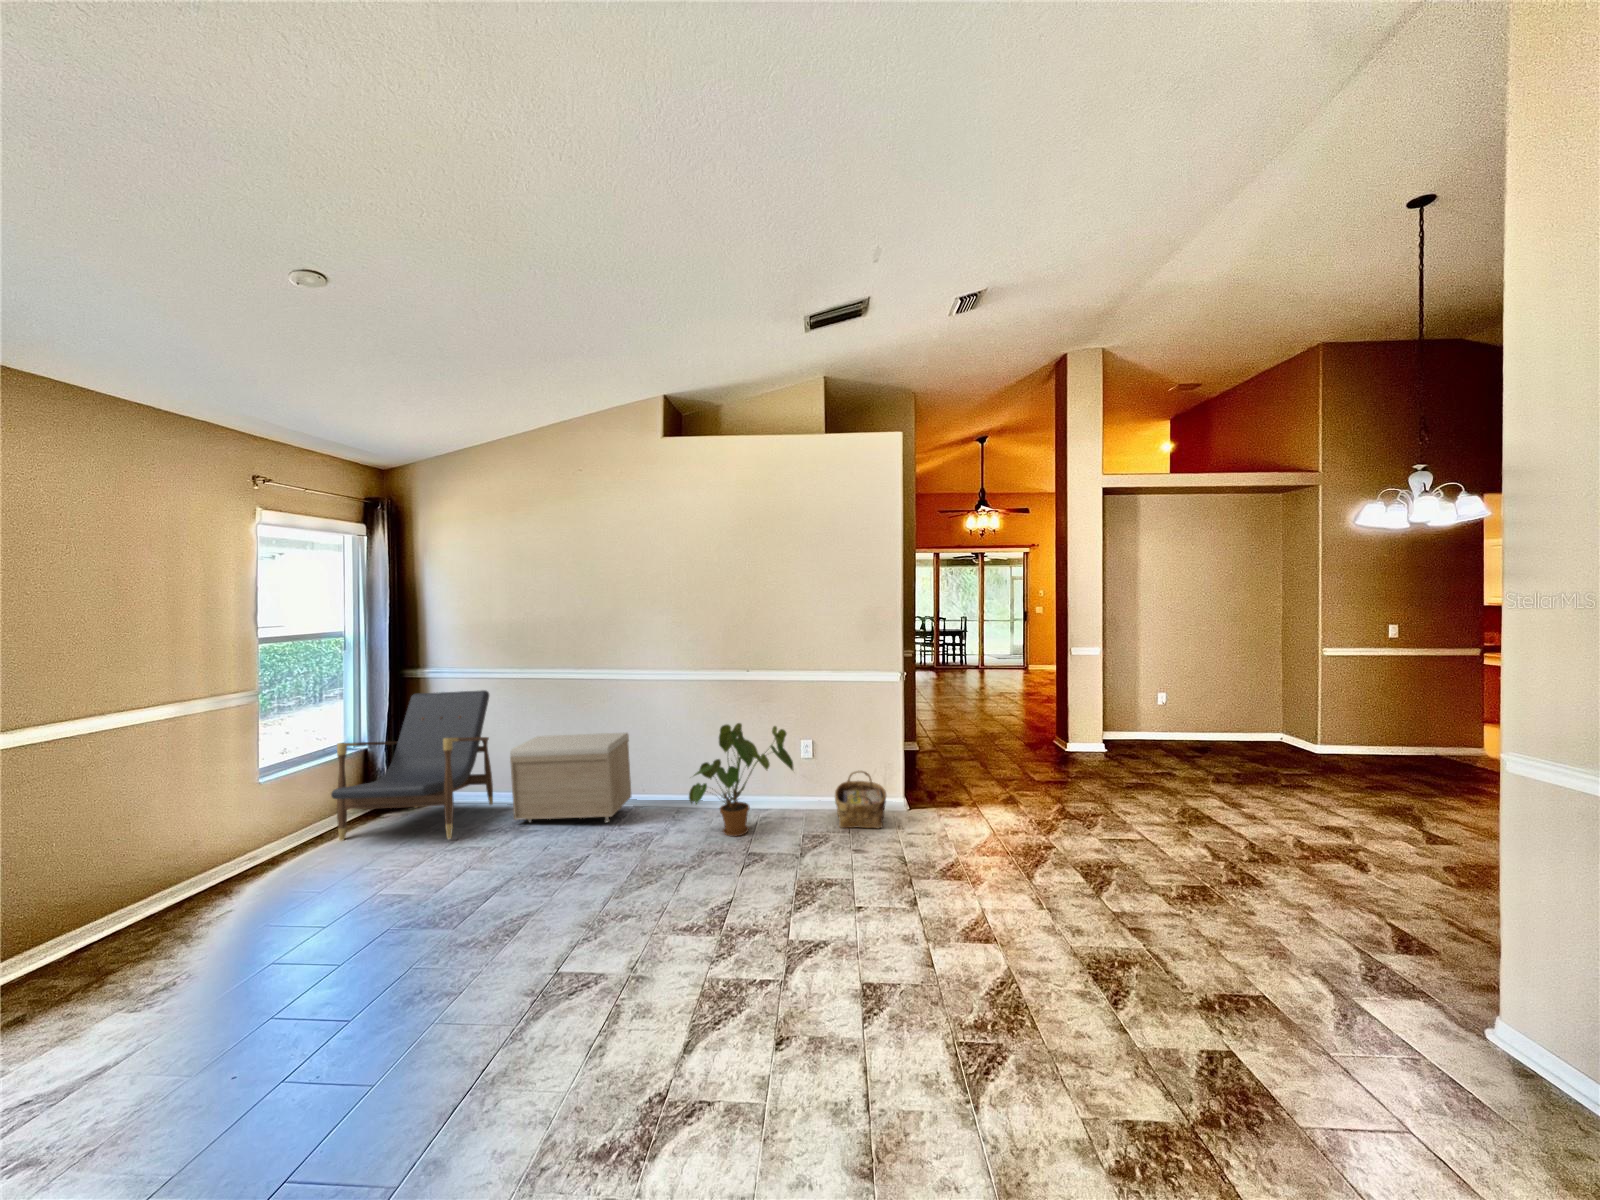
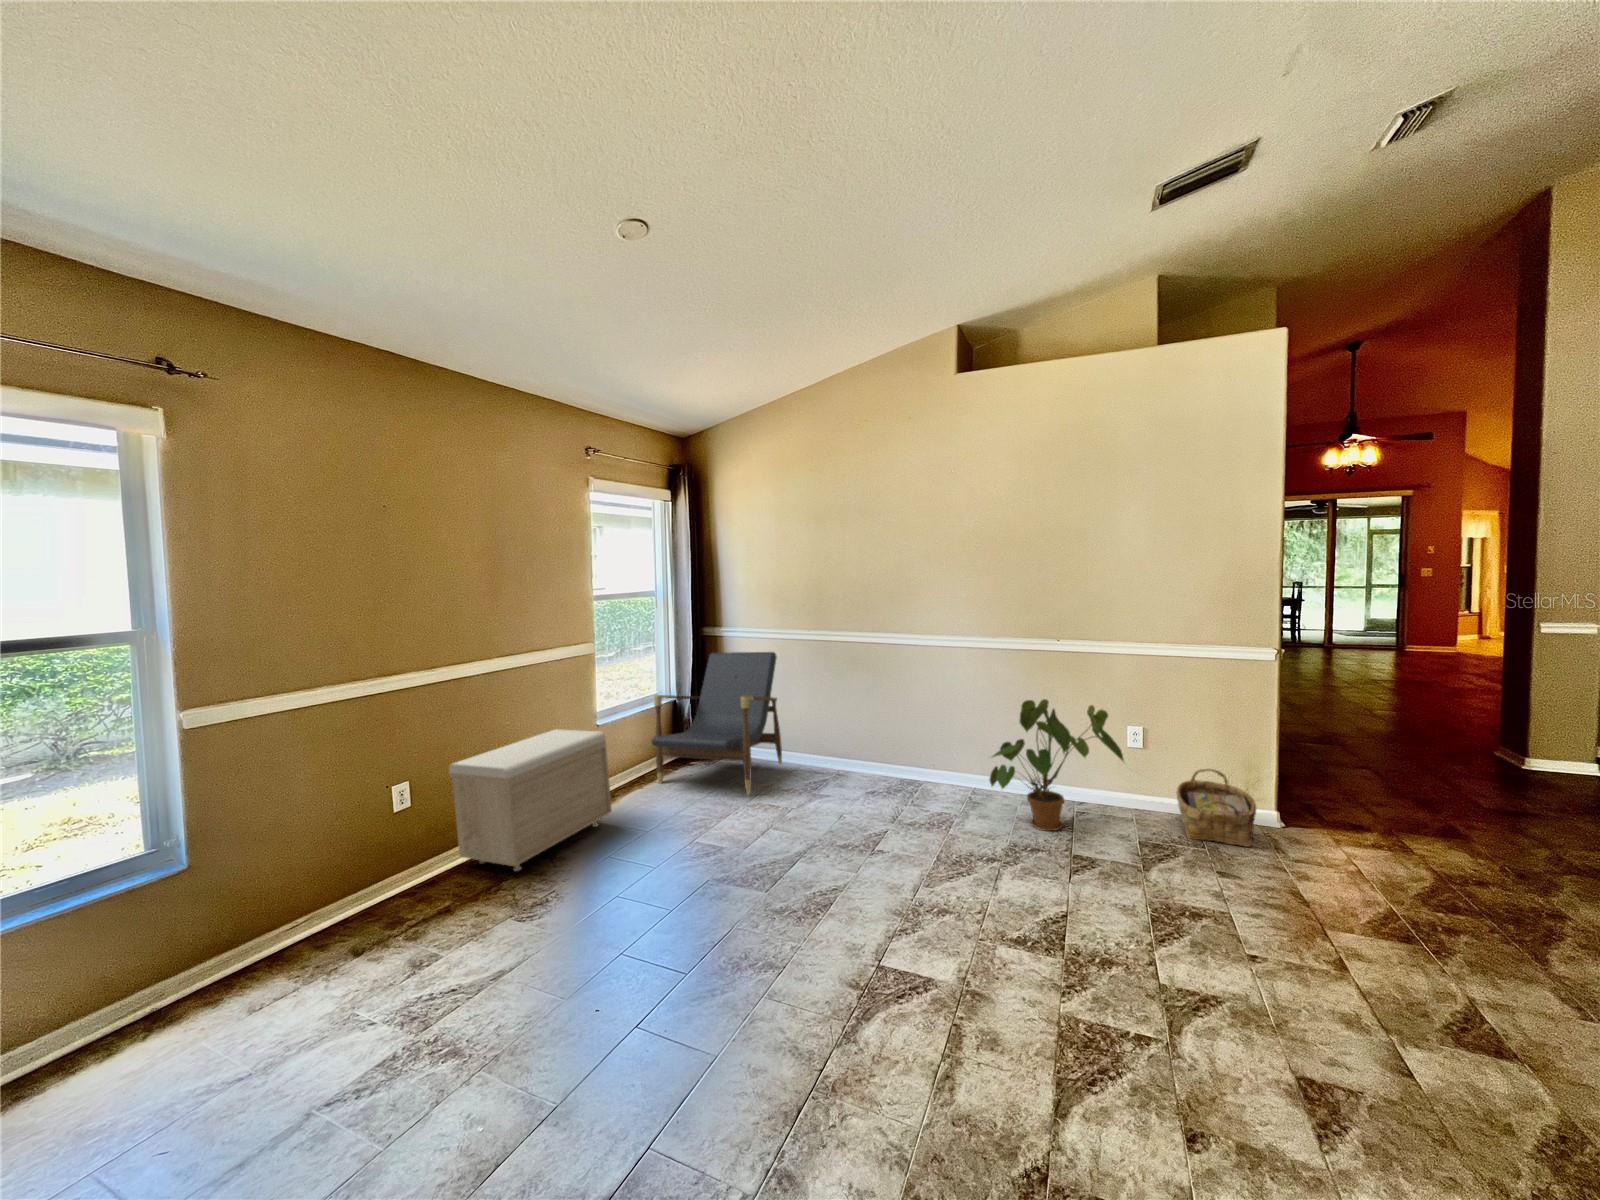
storage bench: present [510,732,631,823] -> present [449,729,612,871]

